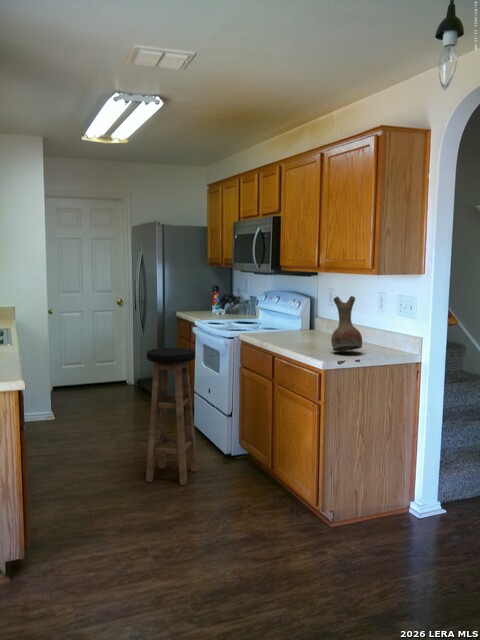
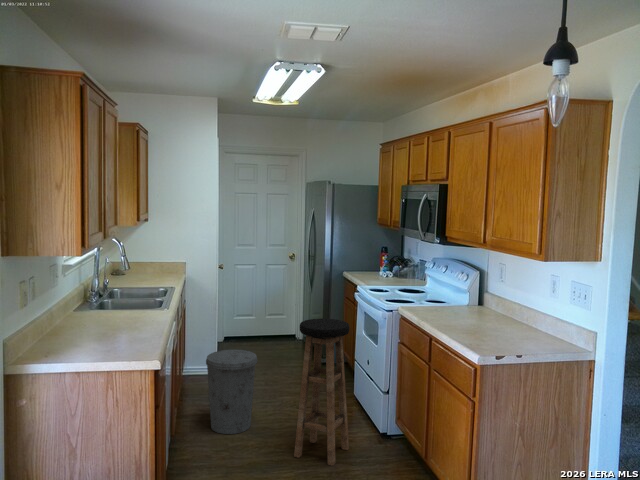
vase: present [331,296,362,351] -> none [492,280,527,341]
trash can: none [49,387,102,469] -> present [206,350,257,434]

